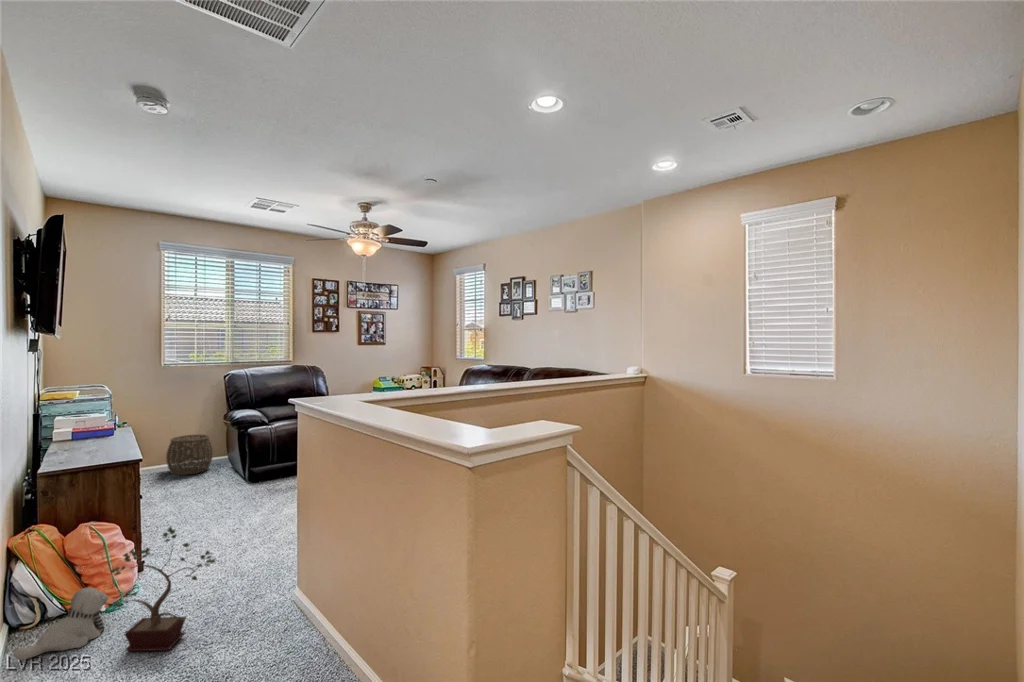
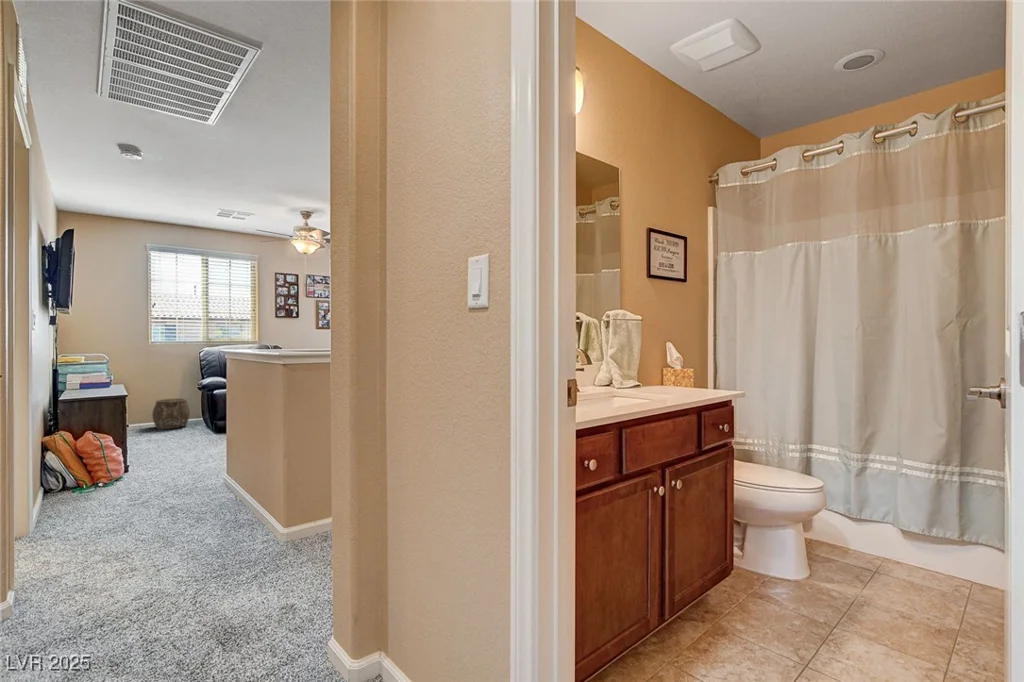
potted plant: present [110,527,216,651] -> none [104,425,171,500]
plush toy: present [13,587,109,660] -> none [48,465,105,501]

